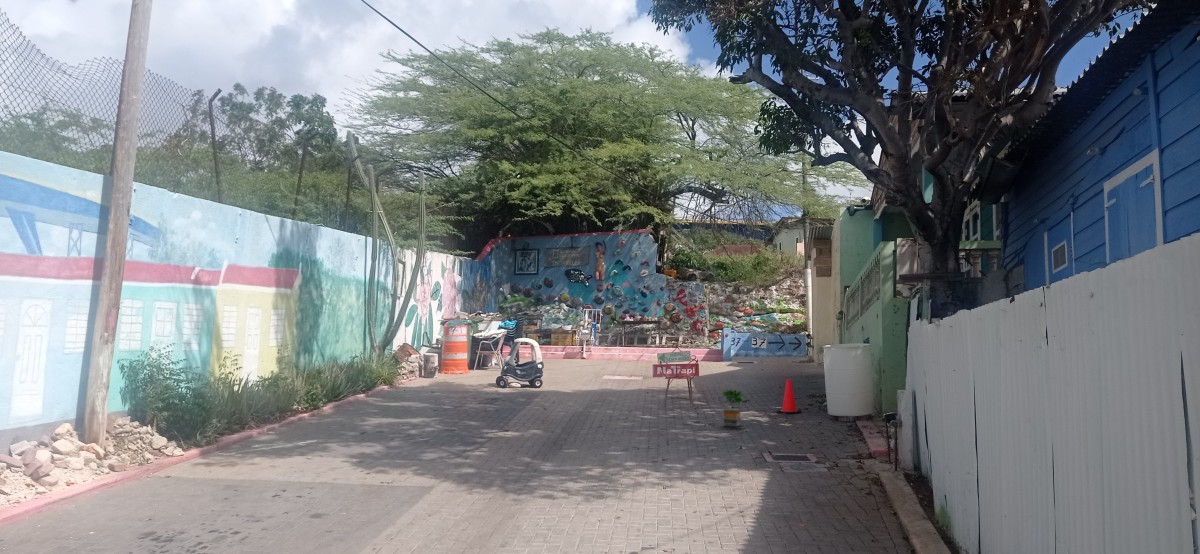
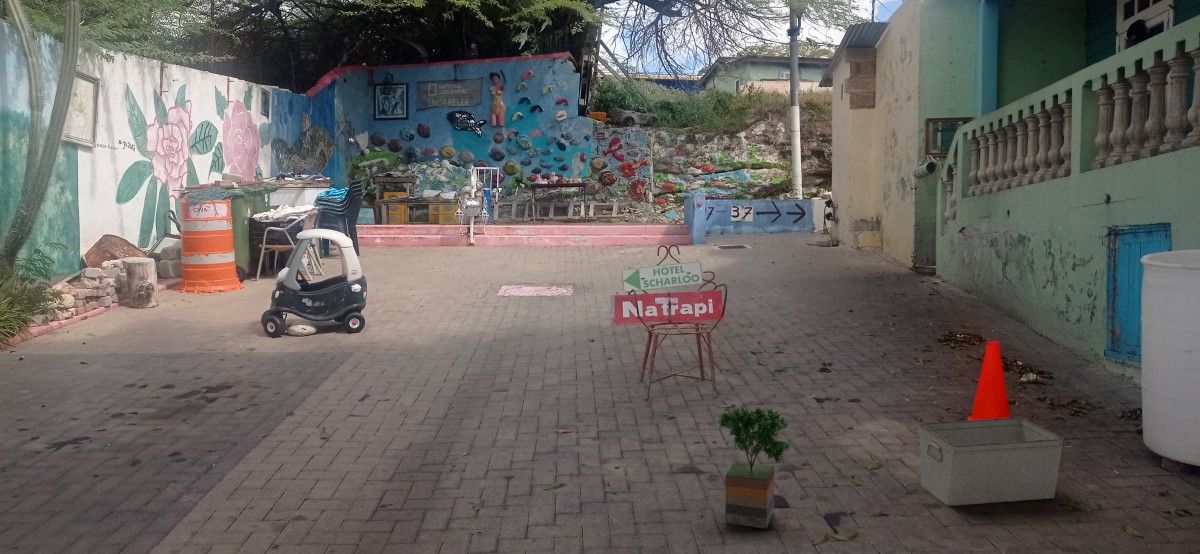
storage bin: none [792,401,836,425] -> present [919,417,1064,506]

